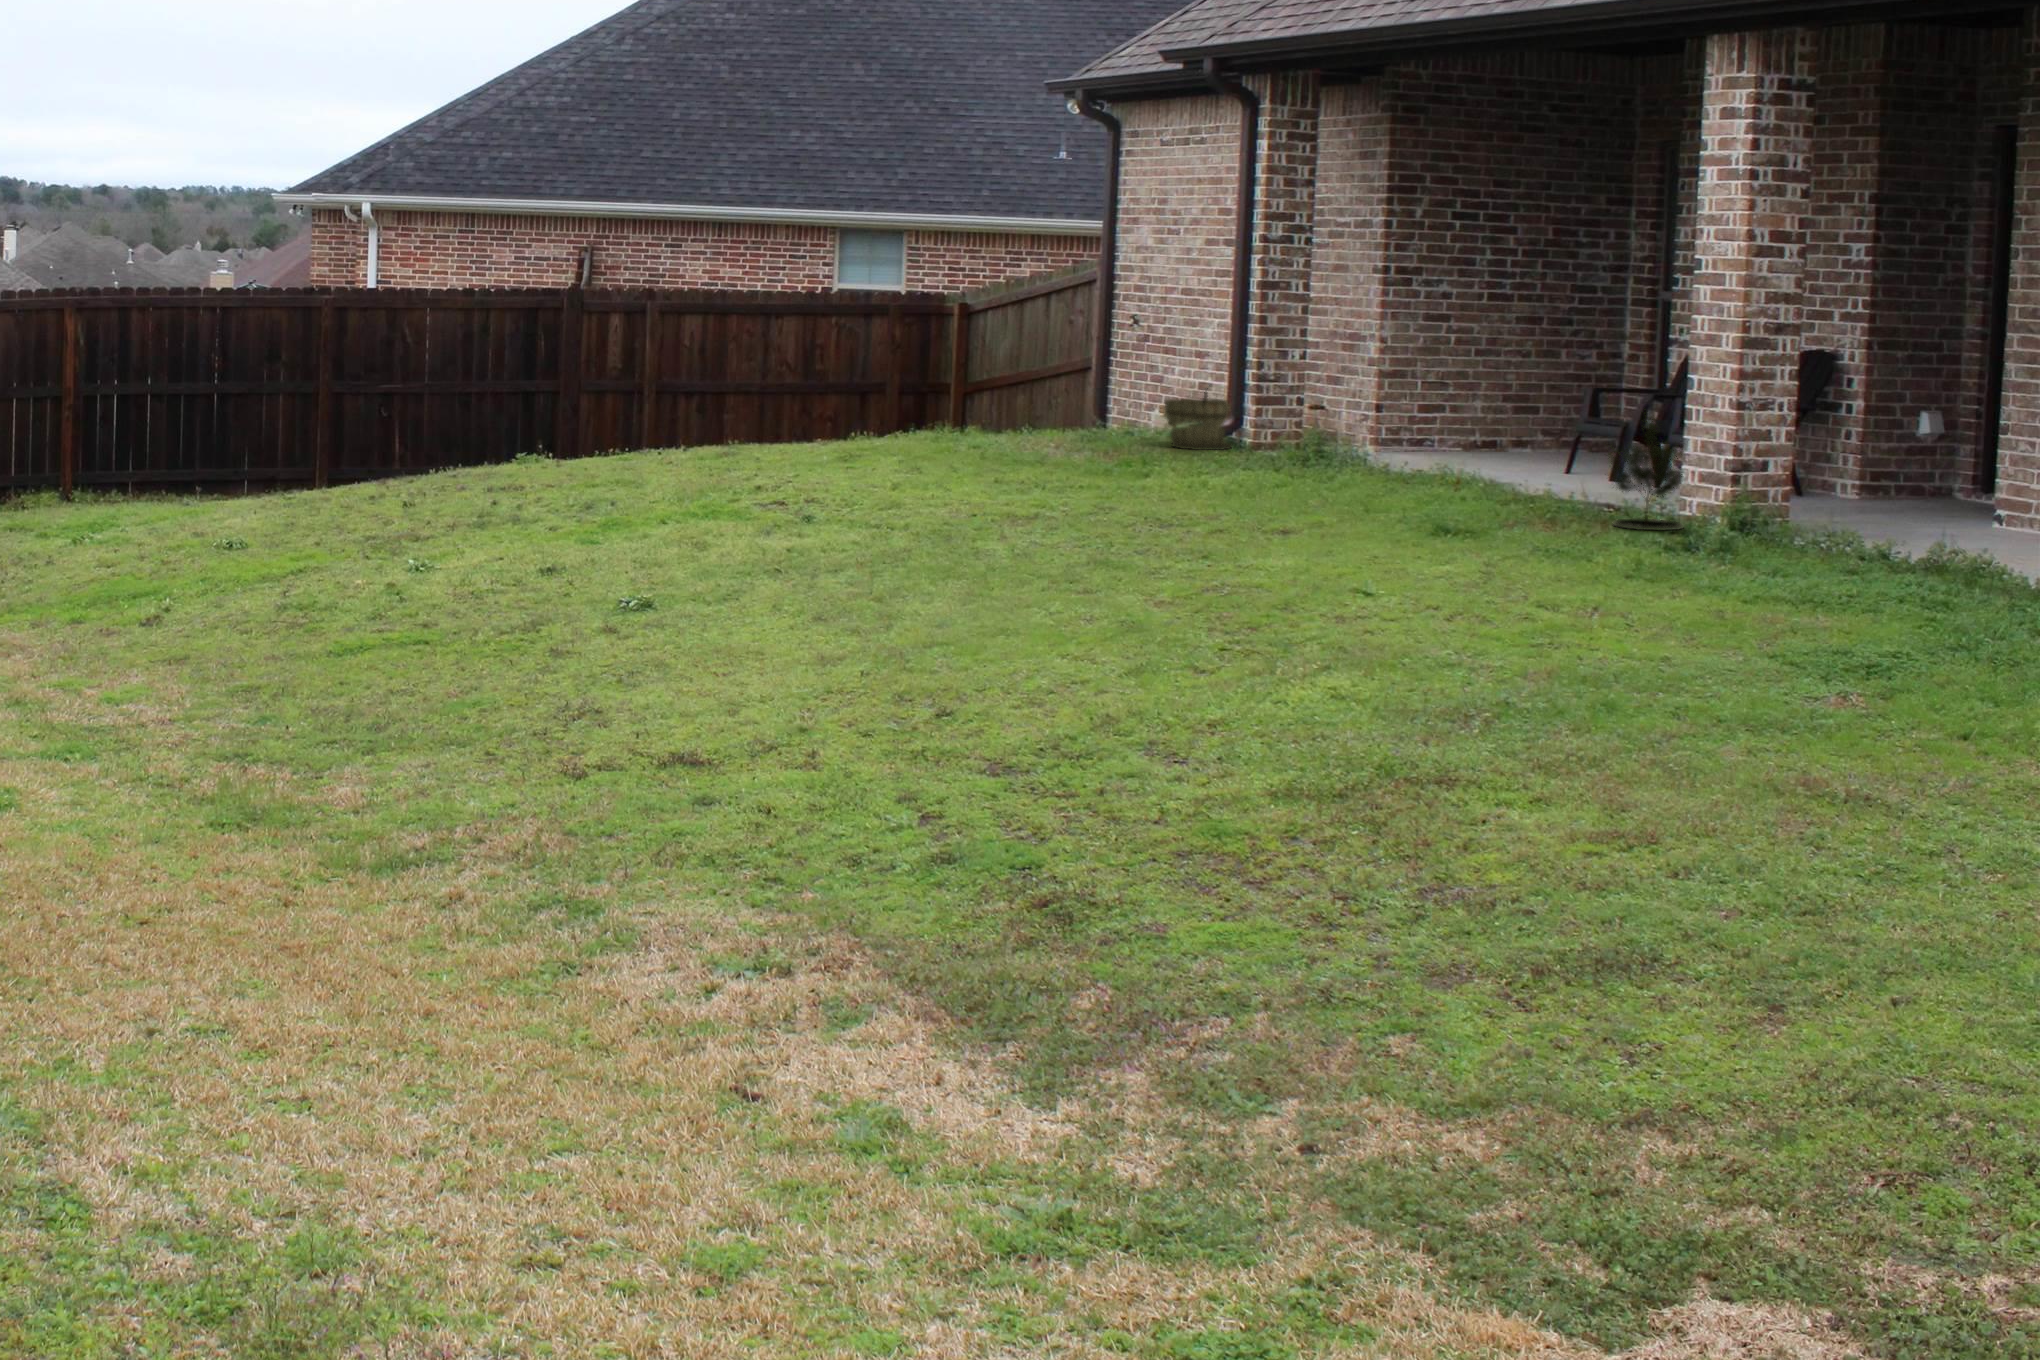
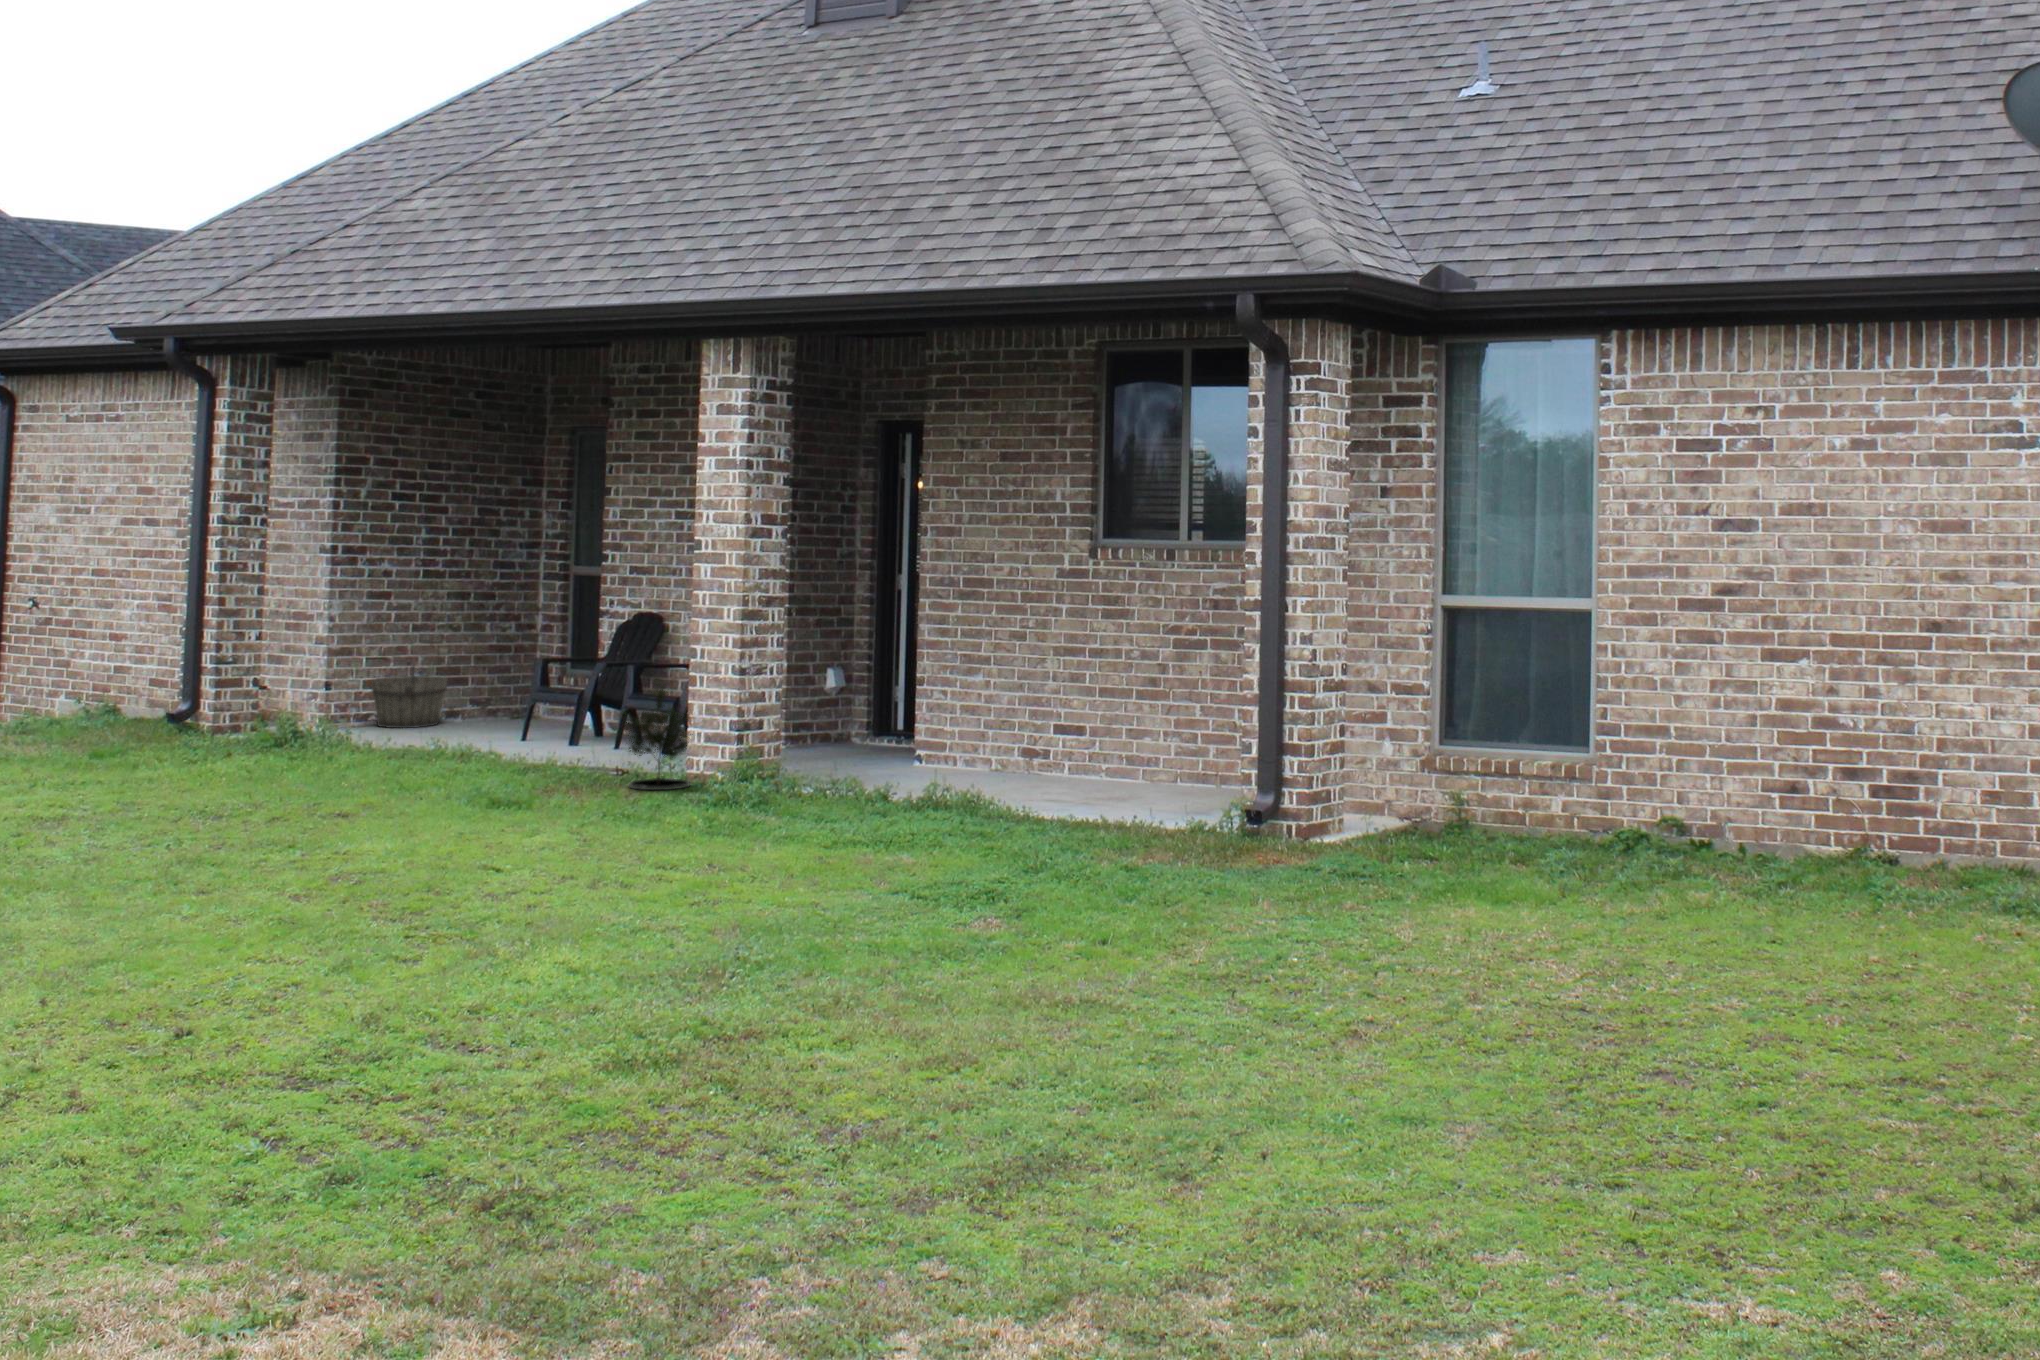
wooden bucket: present [1165,388,1232,450] -> present [371,666,447,728]

